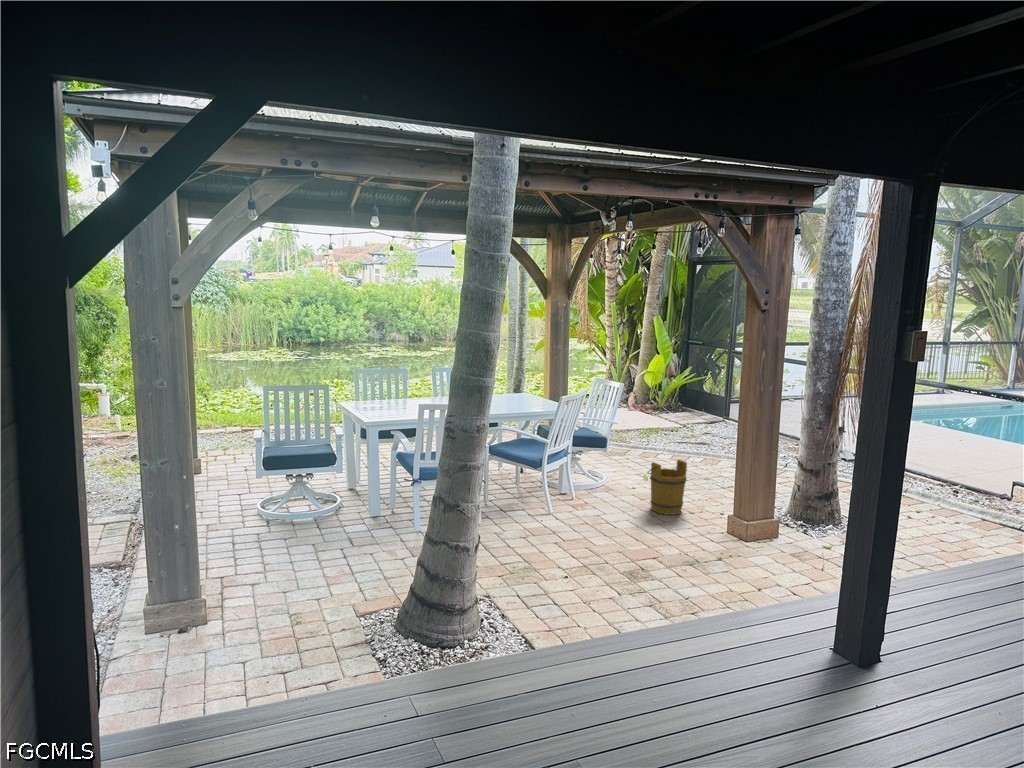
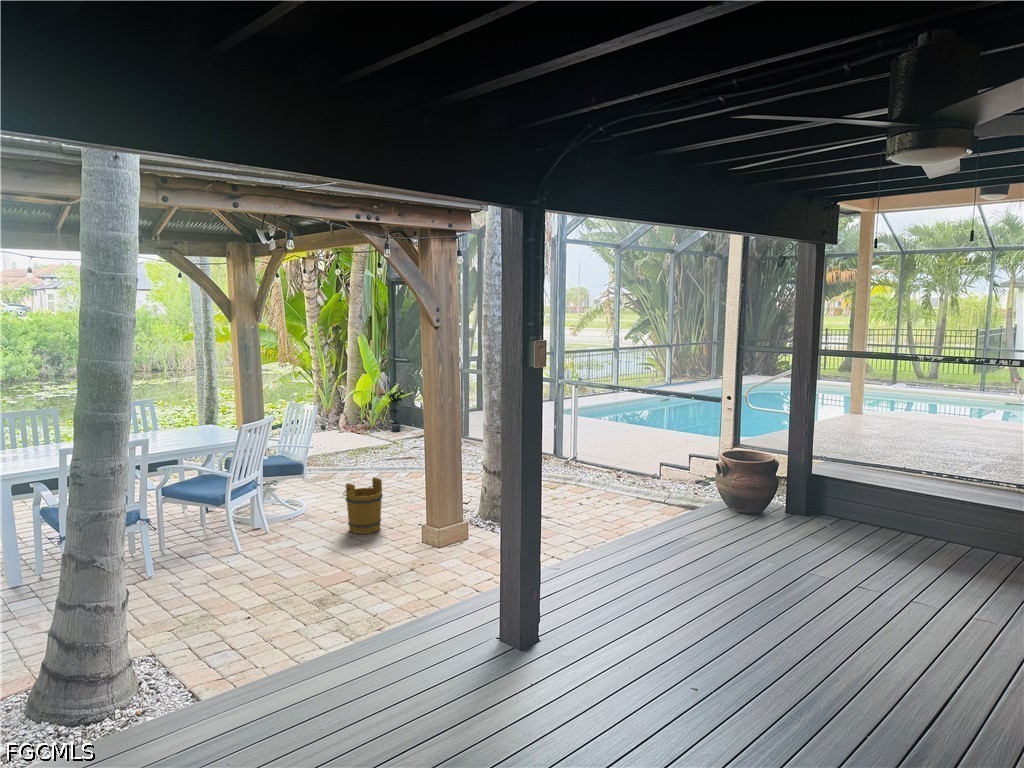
potted plant: none [678,372,697,415] -> present [388,389,405,432]

